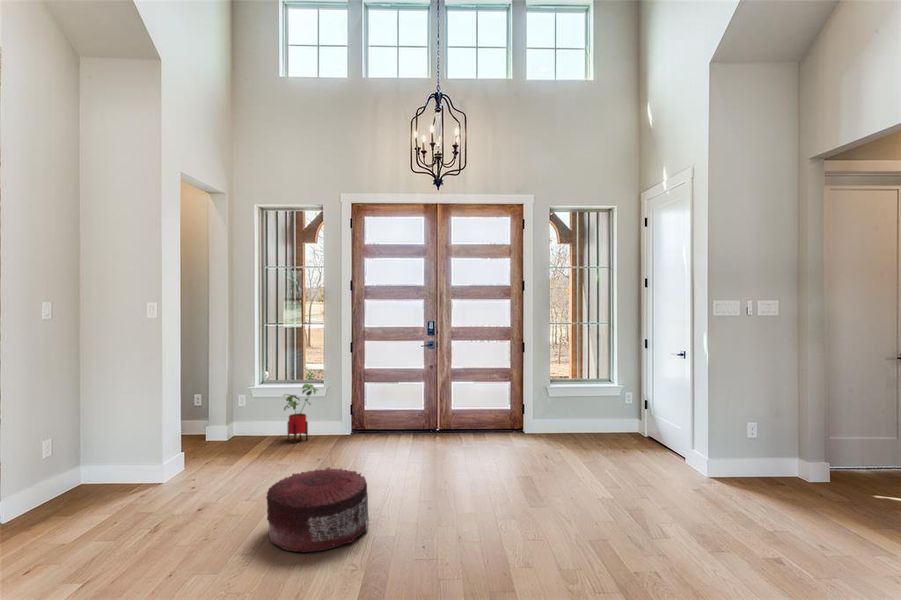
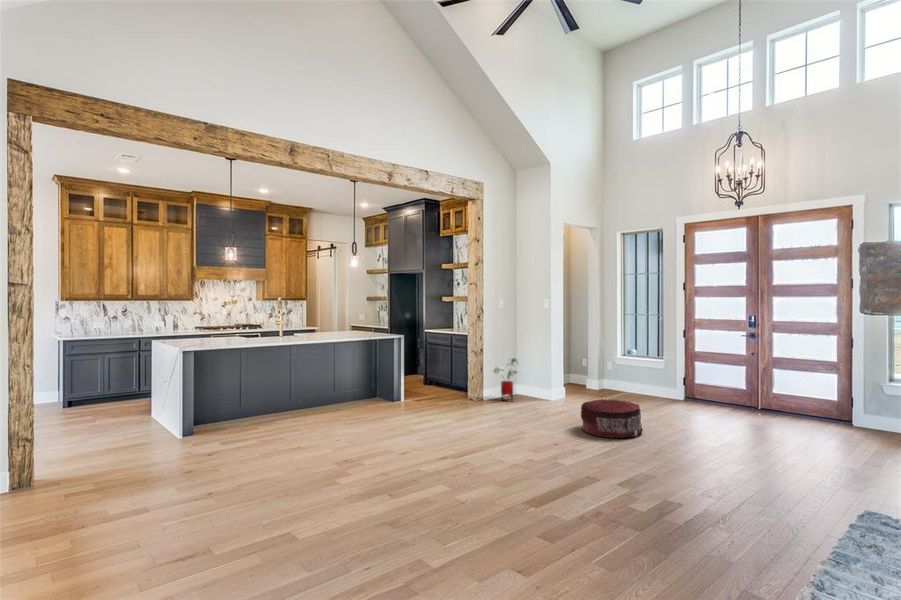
house plant: present [284,384,317,443] -> present [494,358,517,400]

